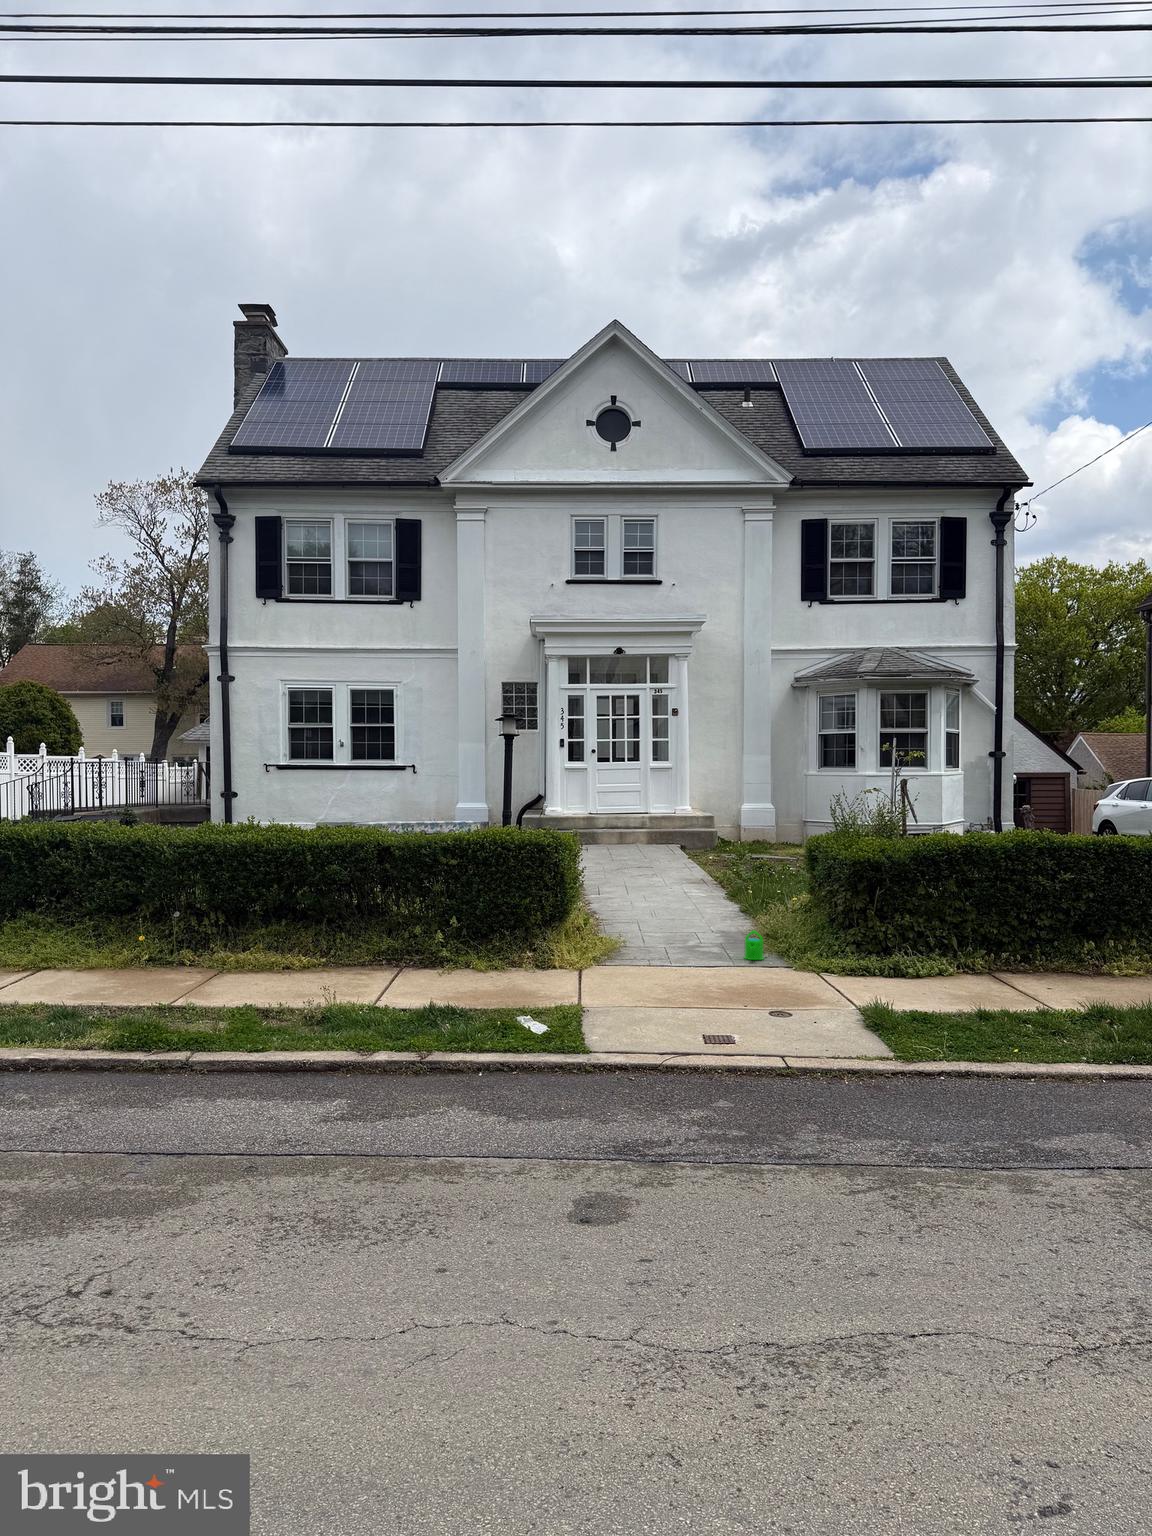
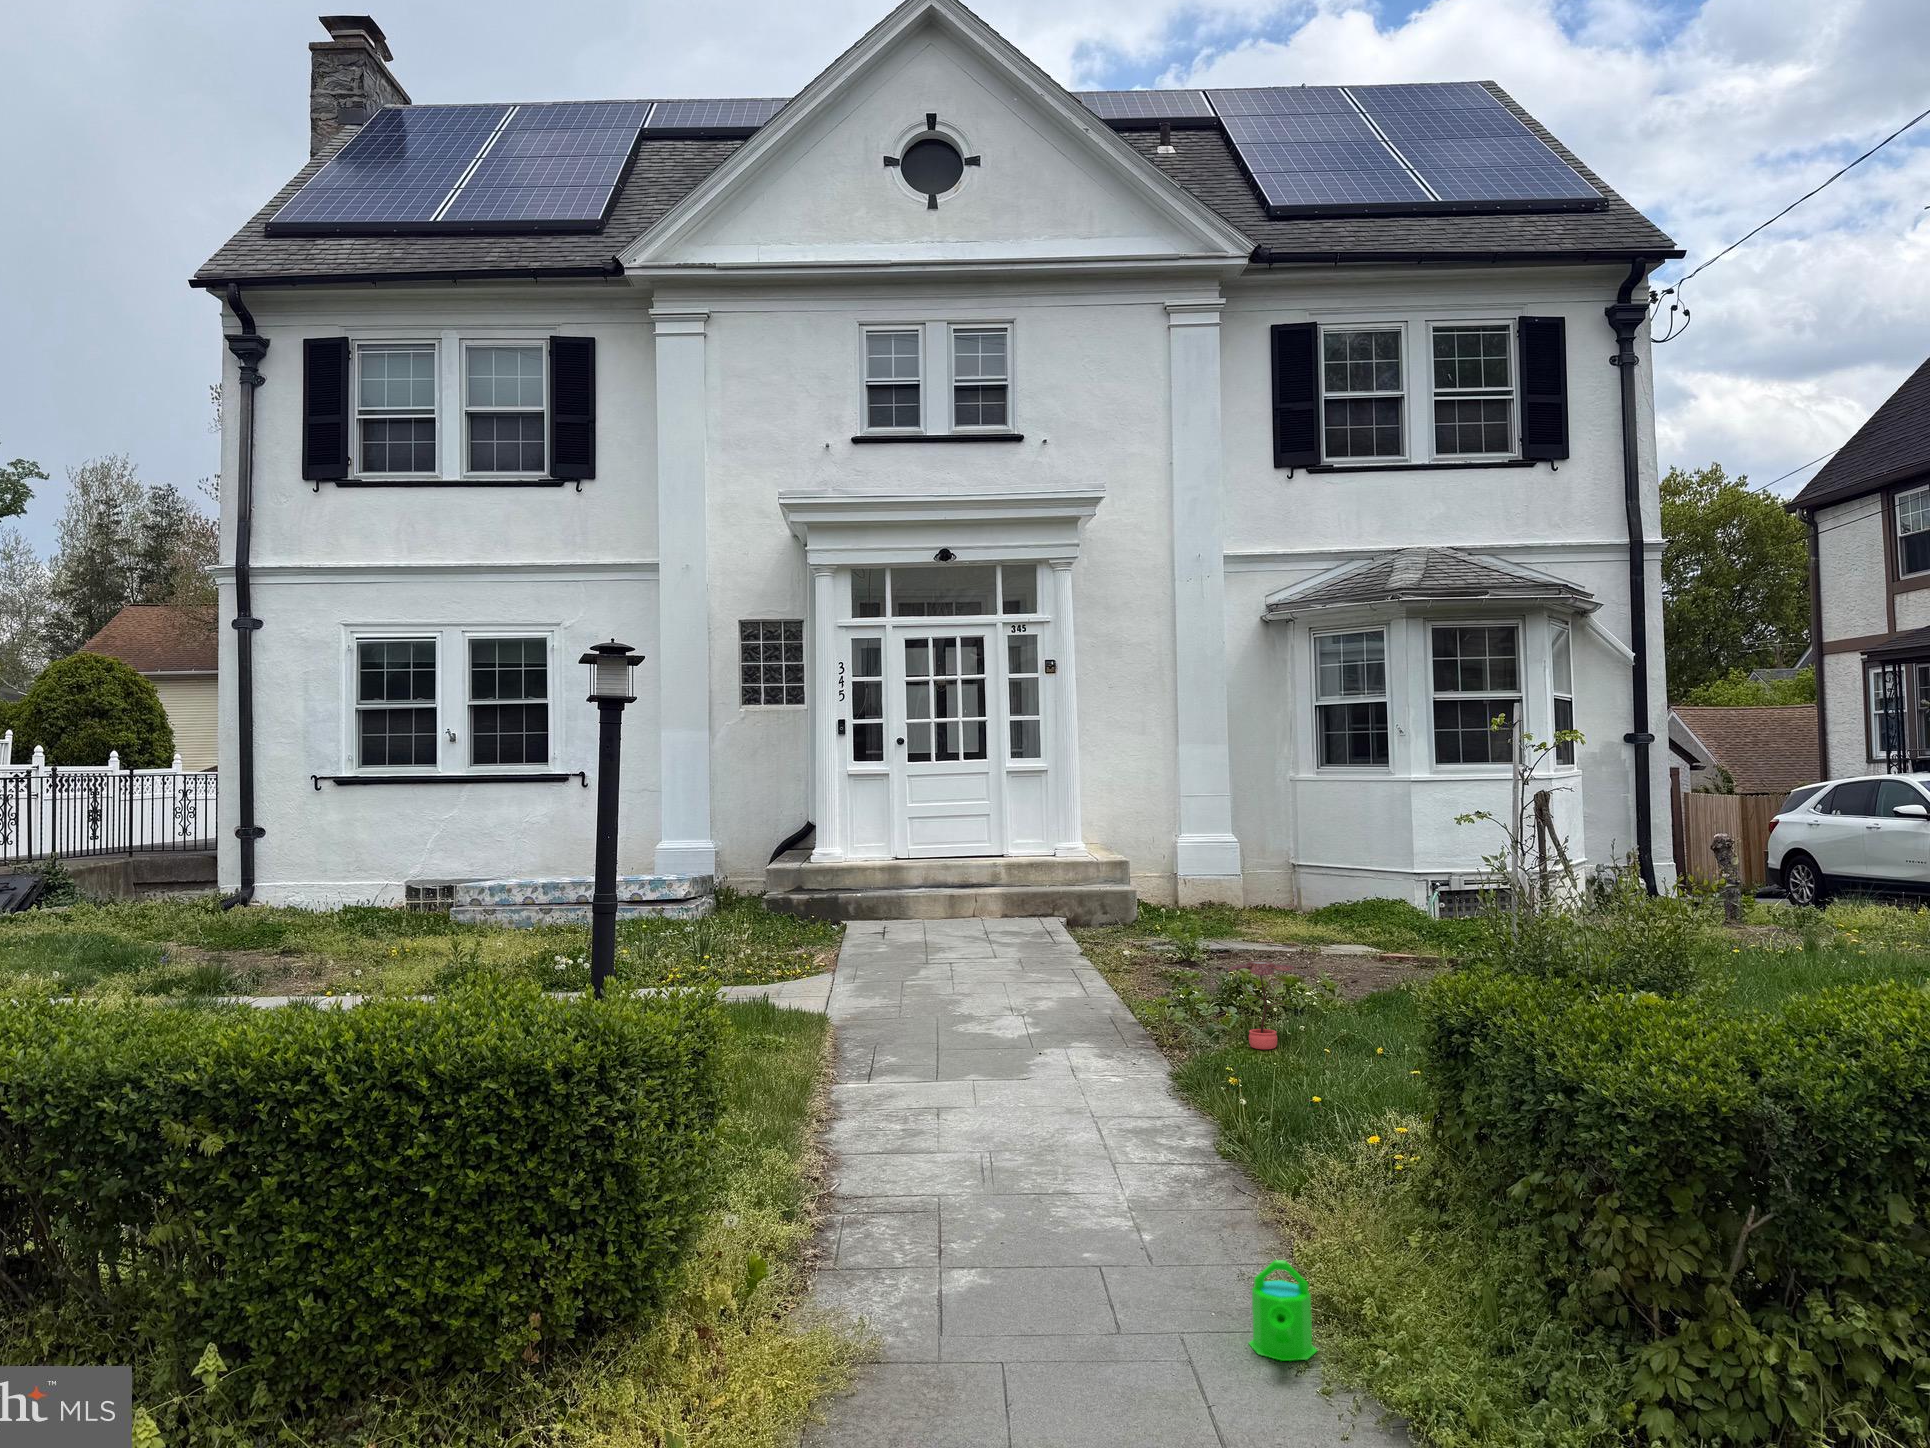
potted plant: none [754,854,784,892] -> present [1228,961,1295,1049]

